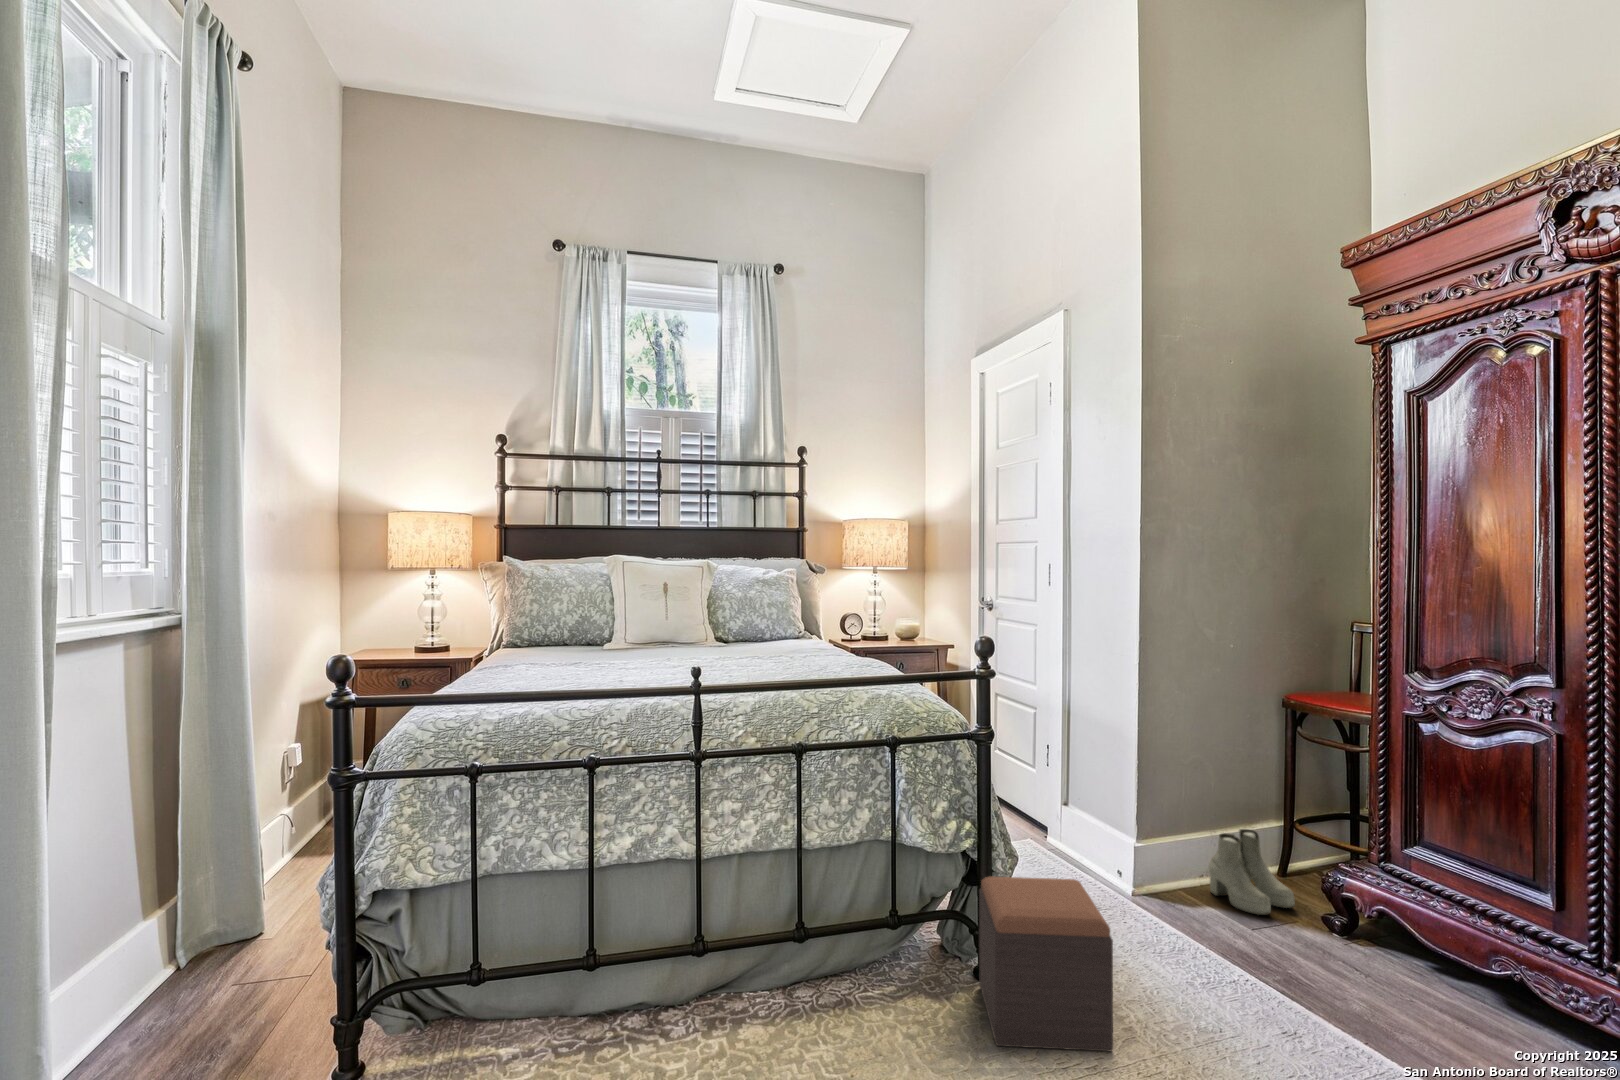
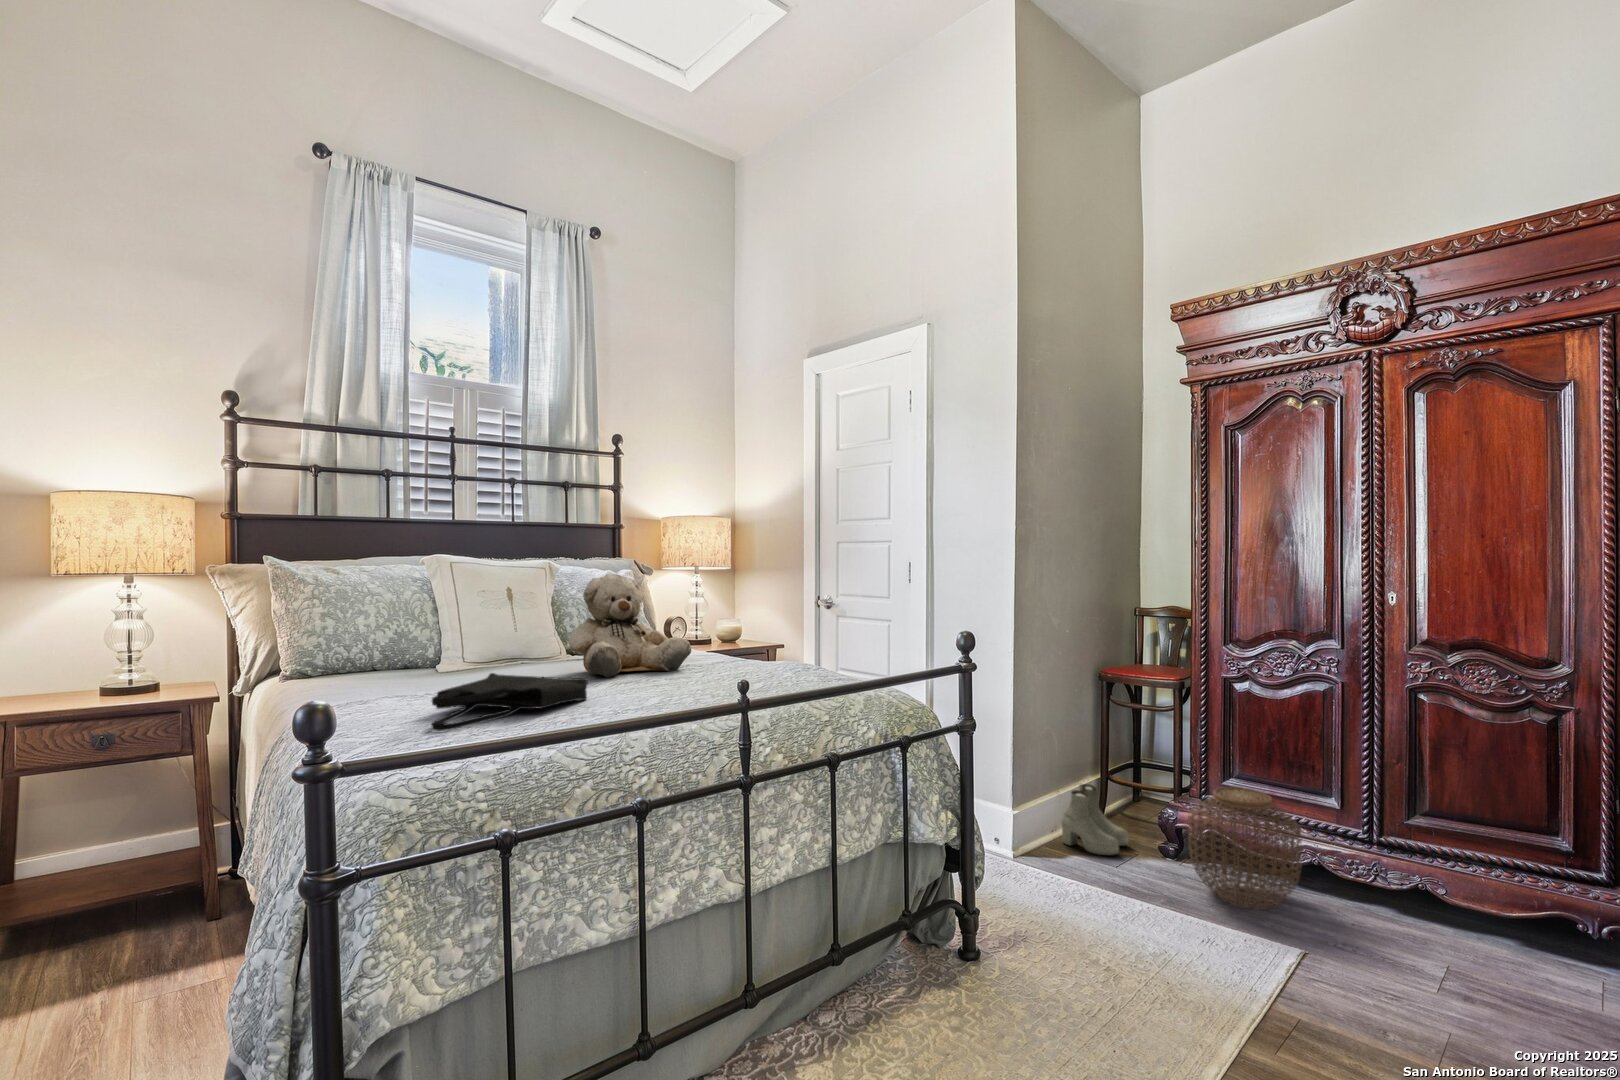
teddy bear: none [677,575,774,664] -> present [569,574,691,678]
tote bag: none [496,652,638,691] -> present [432,673,588,731]
woven basket: none [1323,853,1477,1013] -> present [1188,787,1302,910]
footstool: present [979,876,1113,1051] -> none [971,850,1120,1024]

